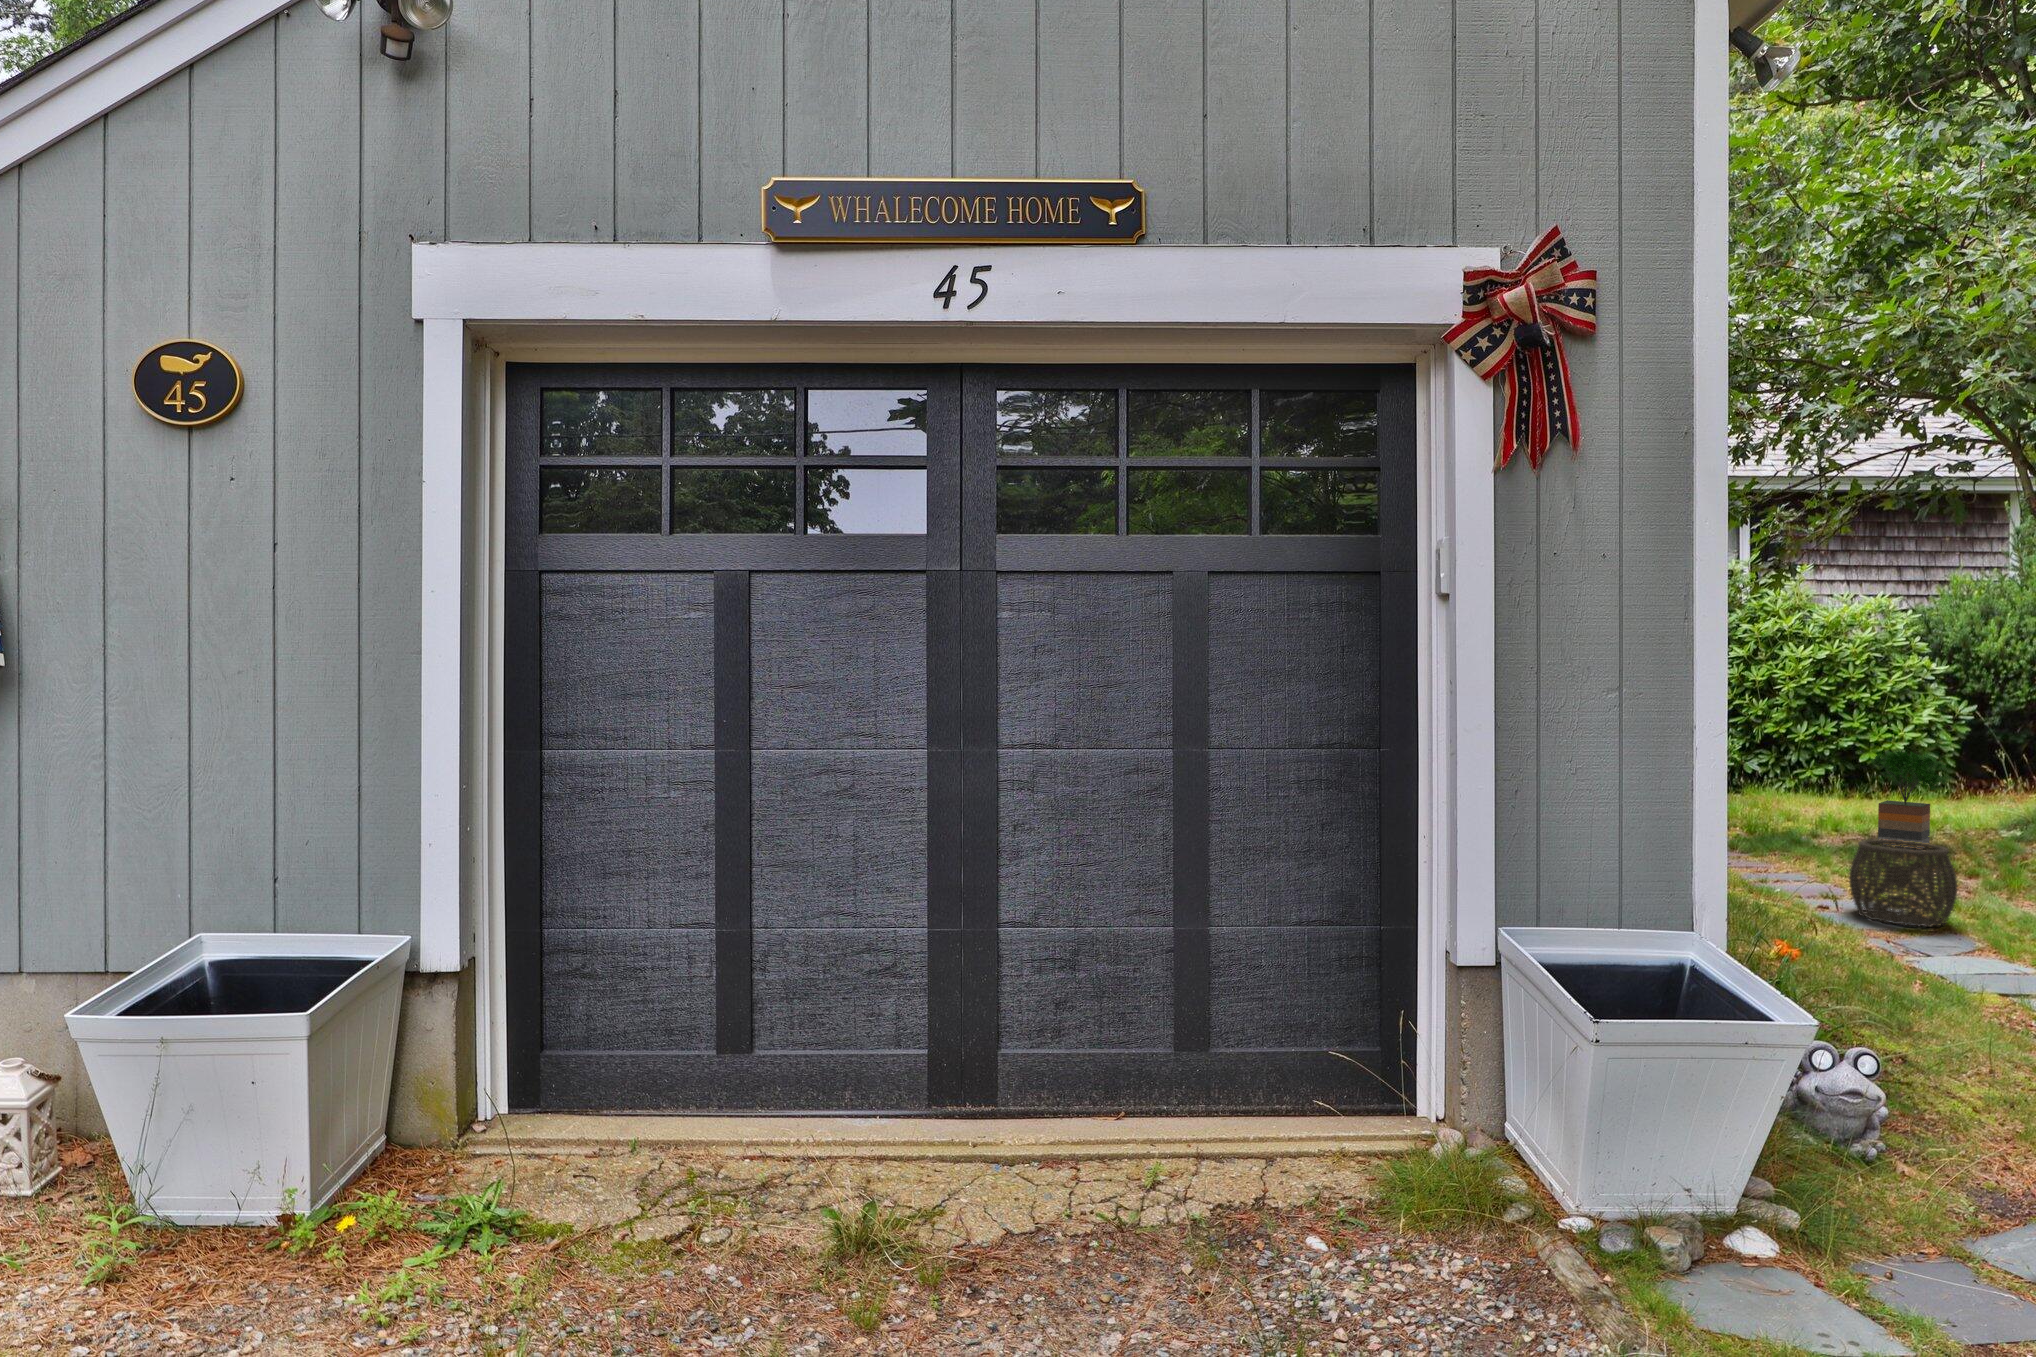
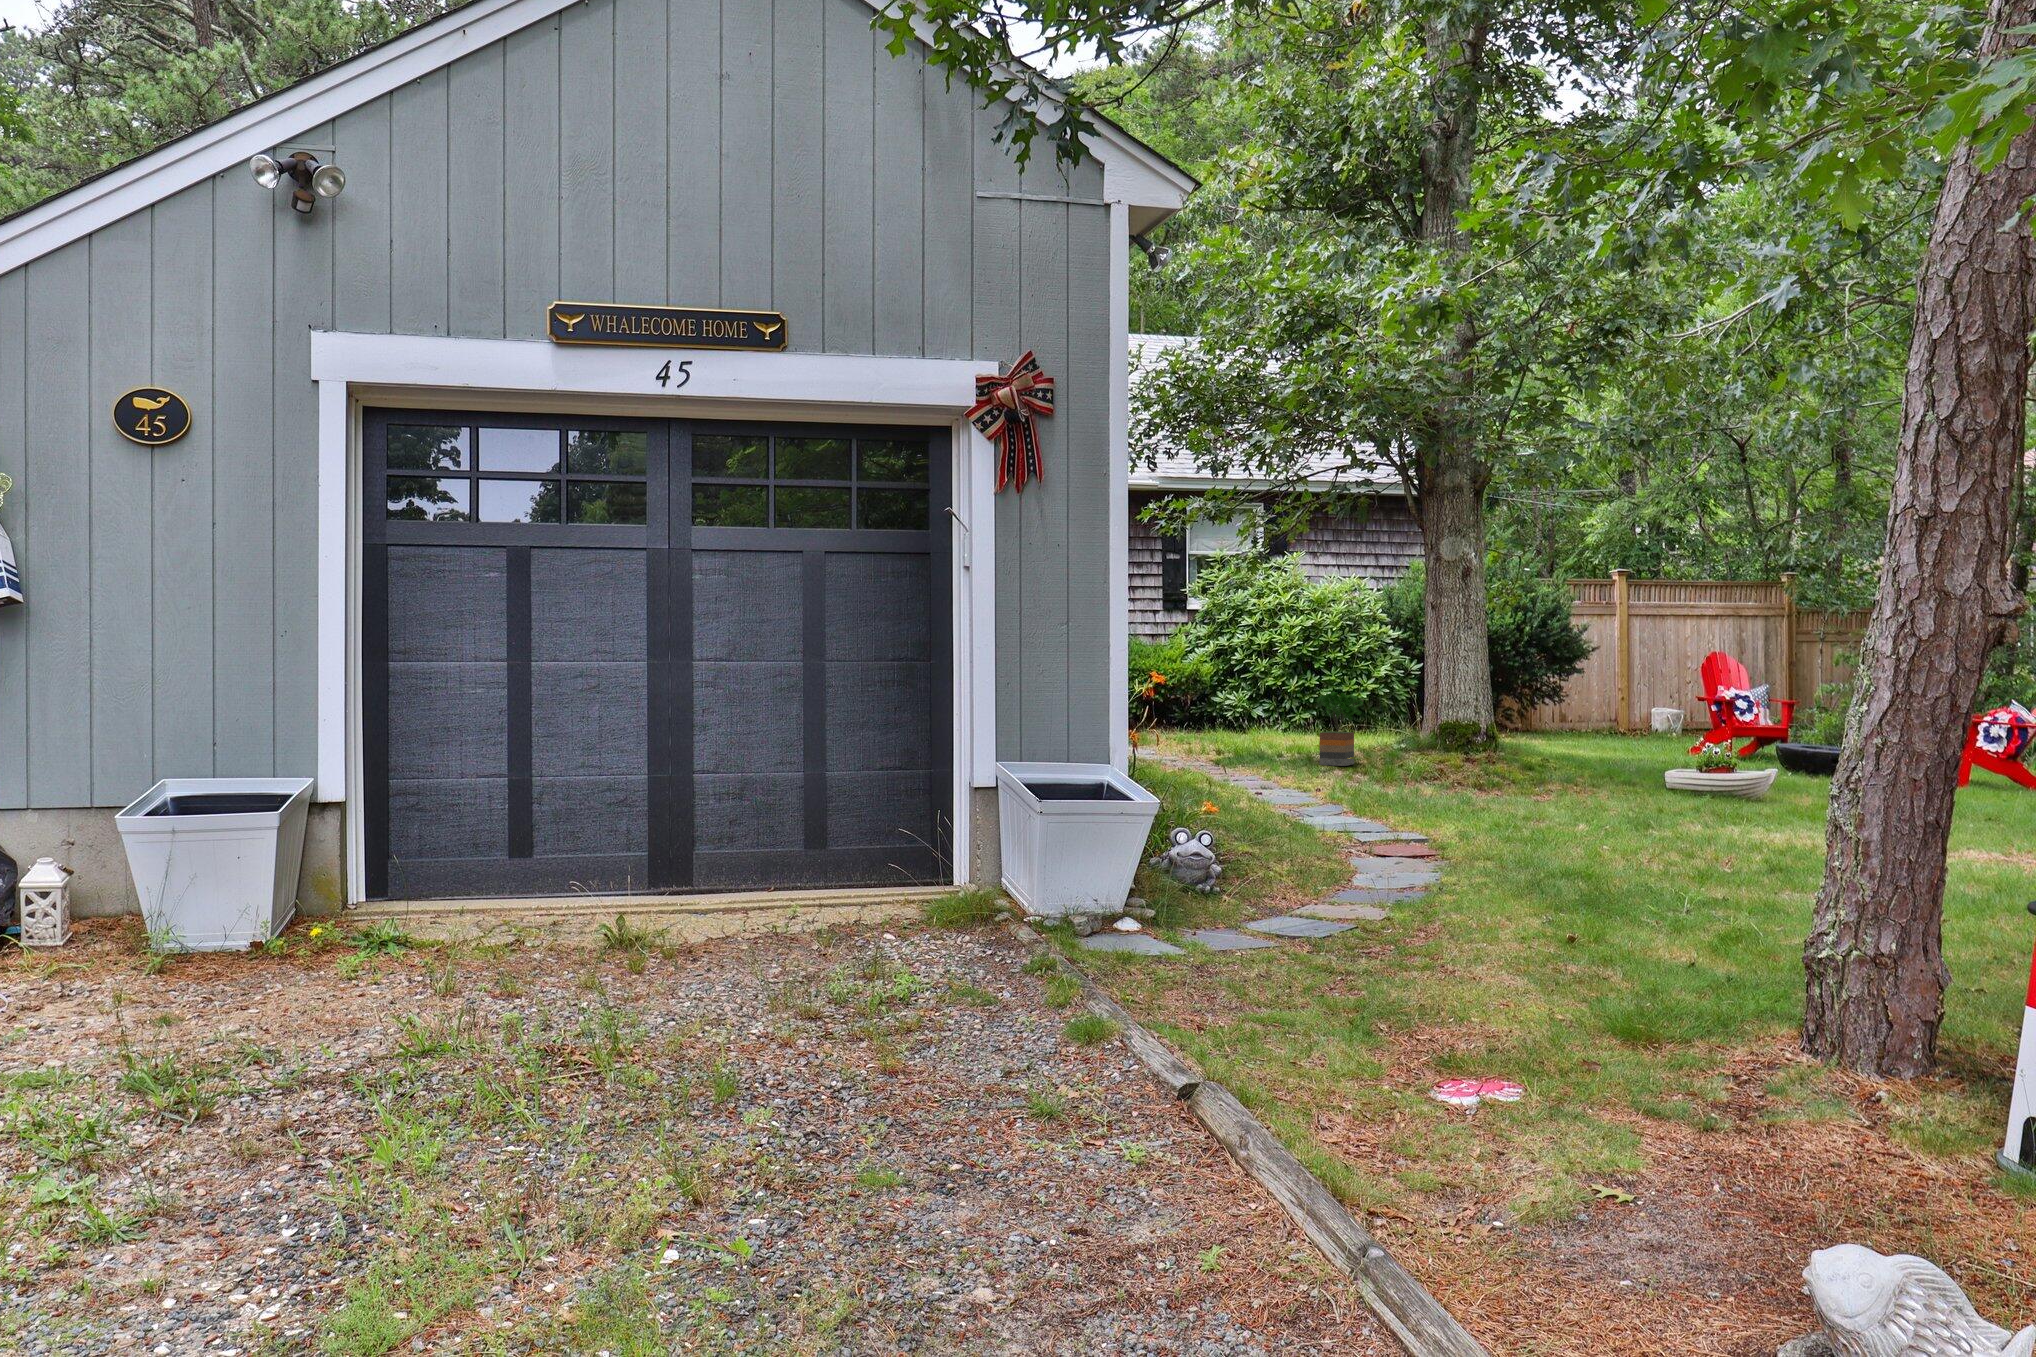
woven basket: present [1849,839,1958,927] -> none [1260,743,1322,799]

